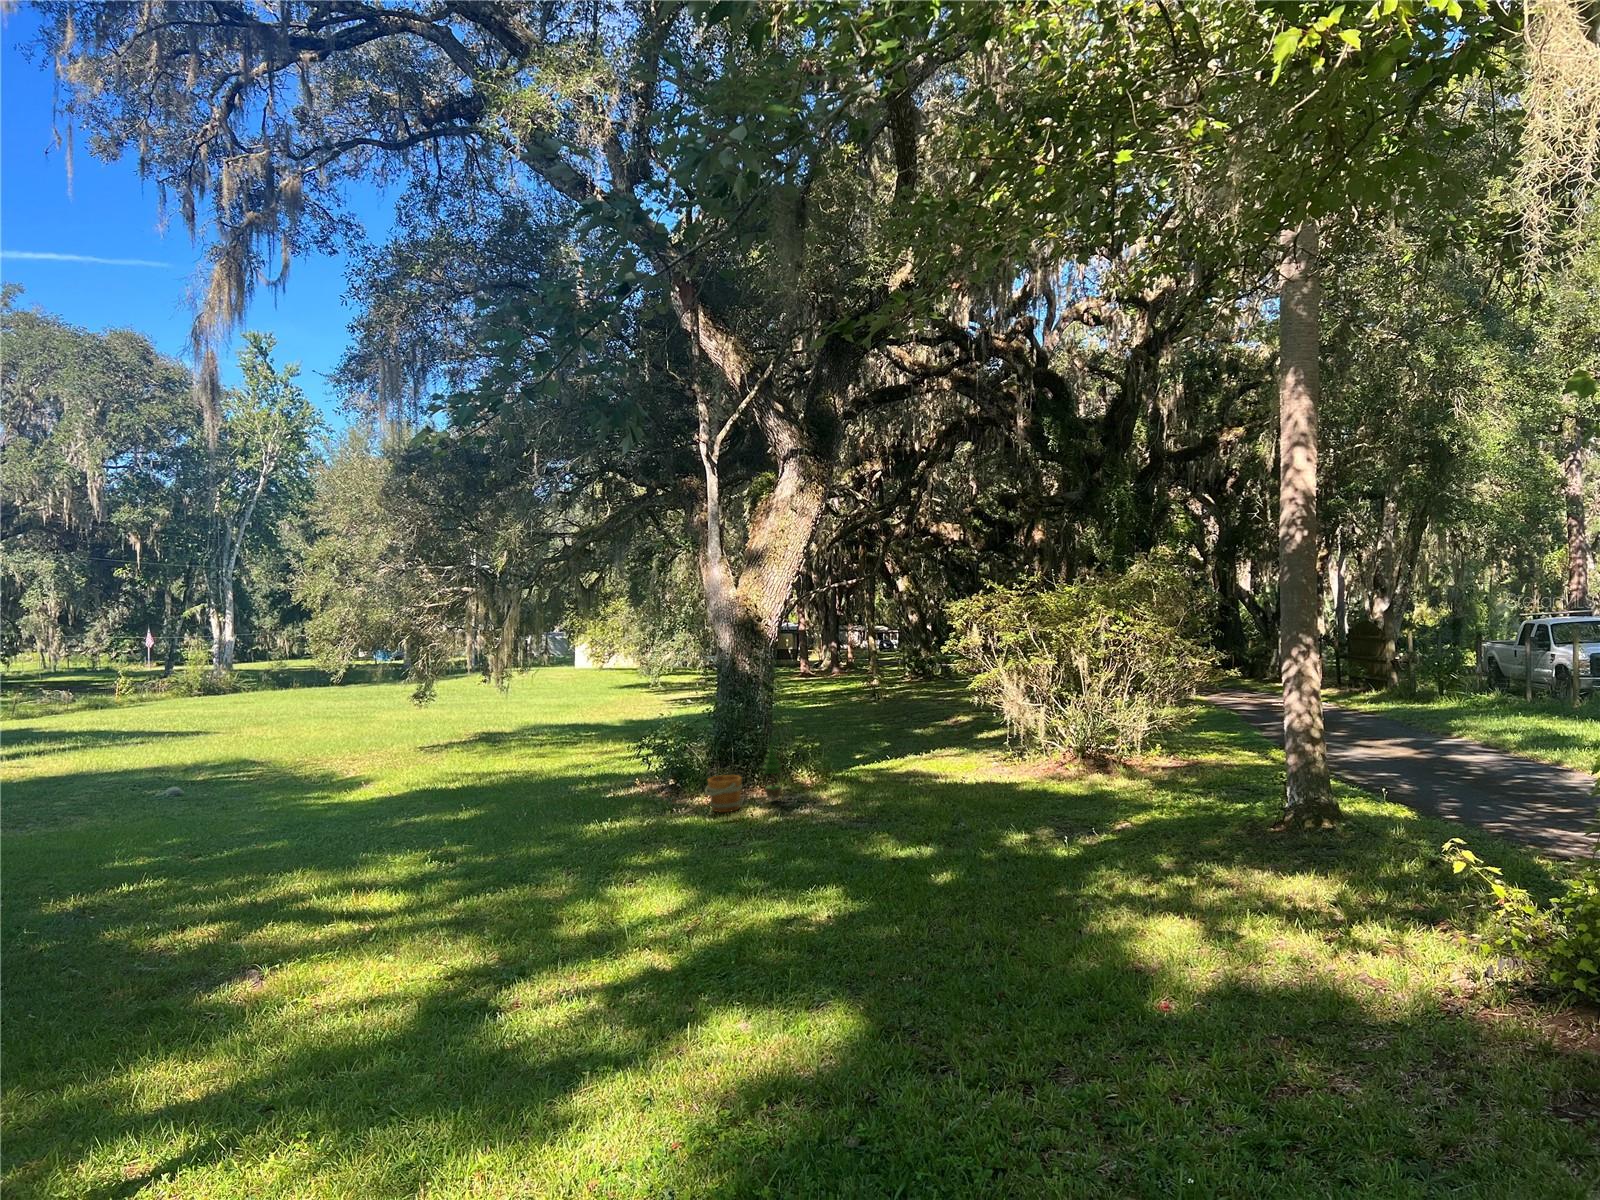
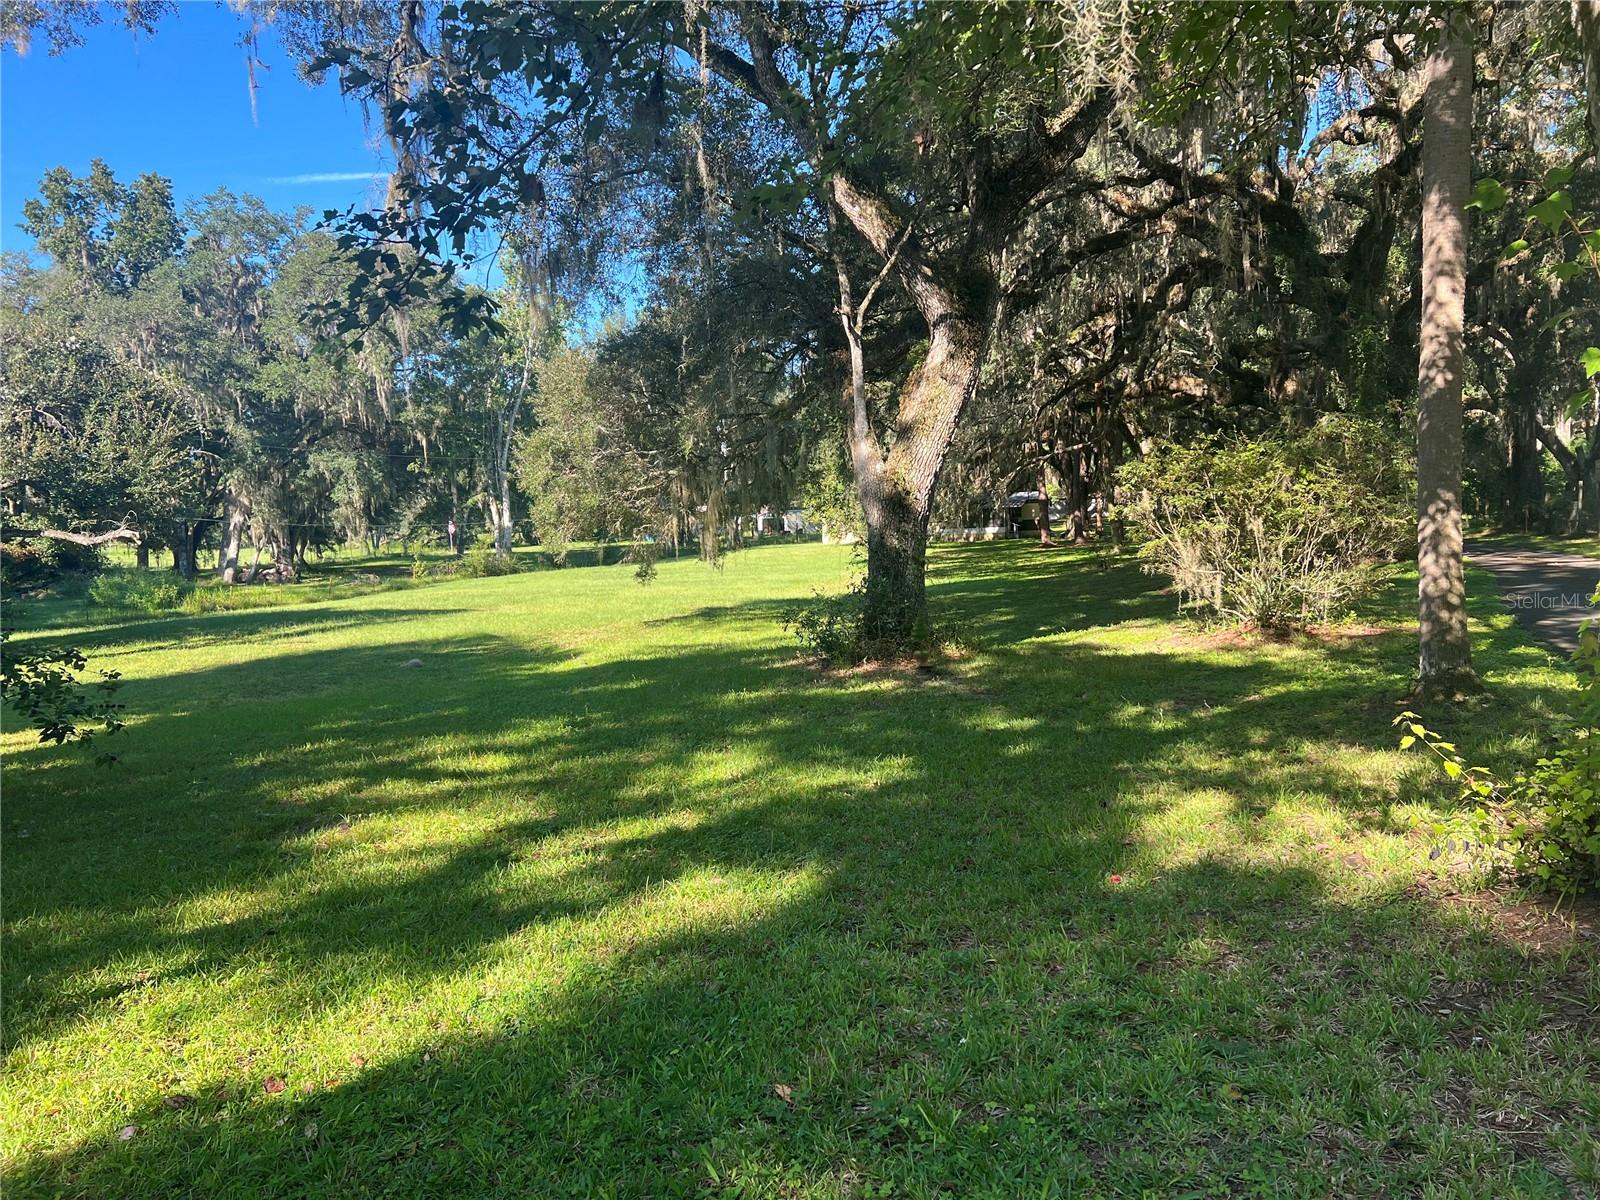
bucket: present [705,775,742,812] -> none [854,640,889,673]

